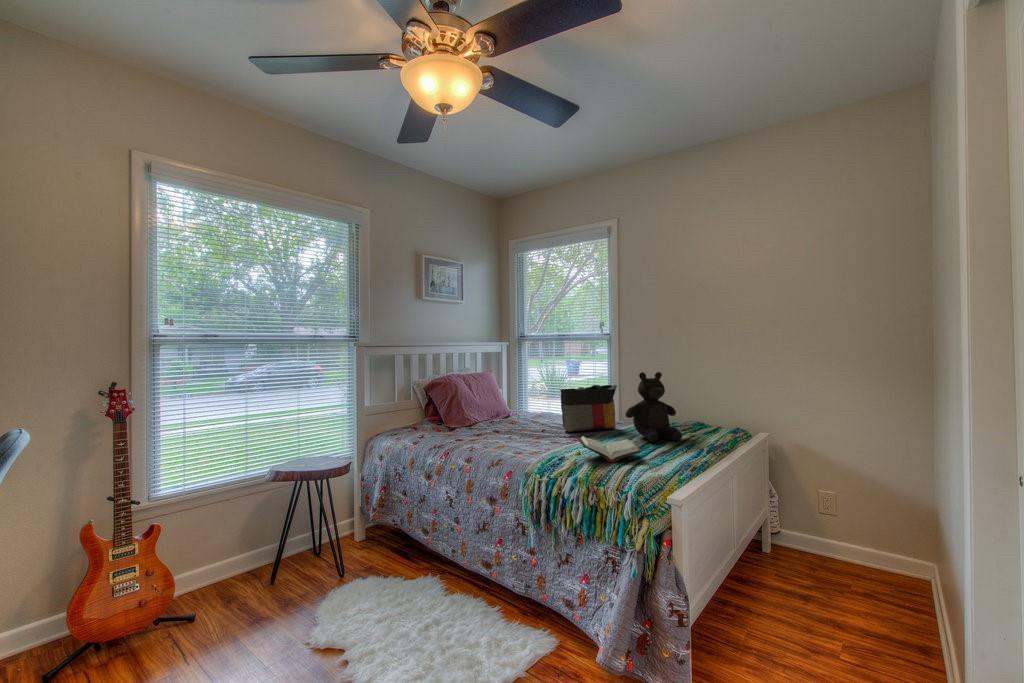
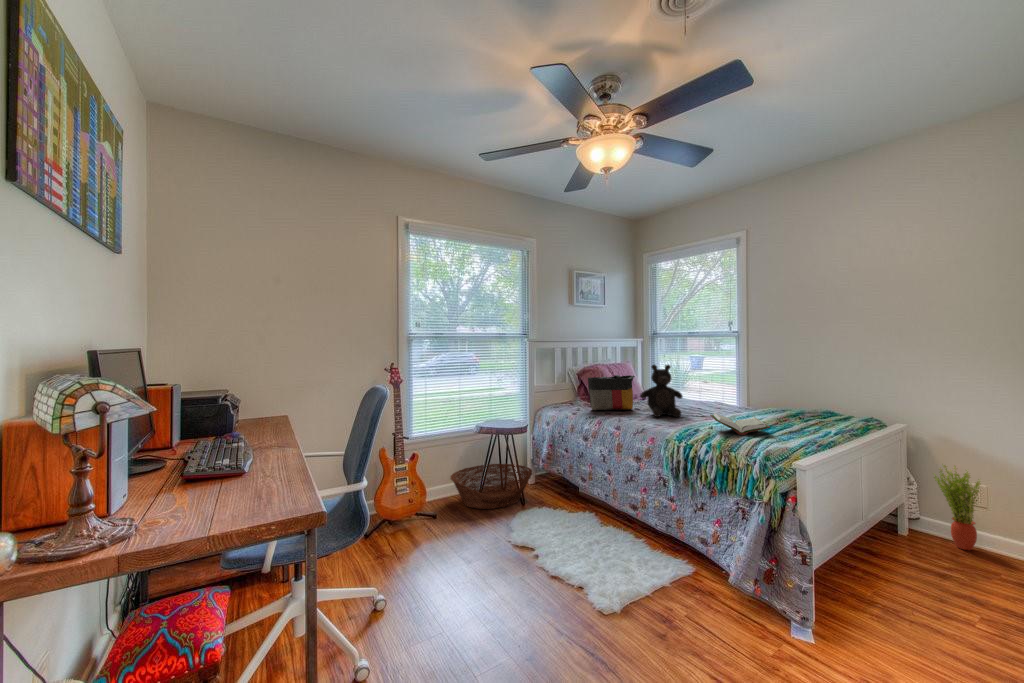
teddy bear: present [626,372,682,442] -> present [640,365,683,417]
tote bag: present [560,385,617,432] -> present [588,375,635,410]
potted plant: none [793,475,835,565] -> present [934,465,981,550]
basket: none [225,518,356,592] -> present [450,464,532,509]

